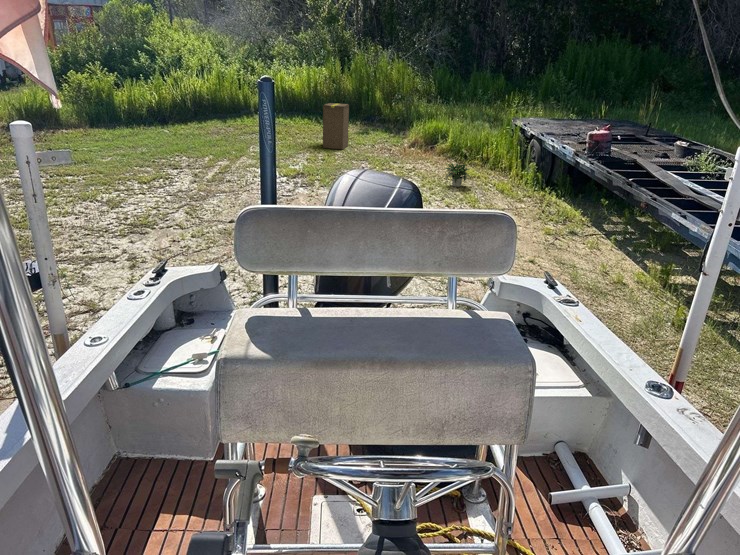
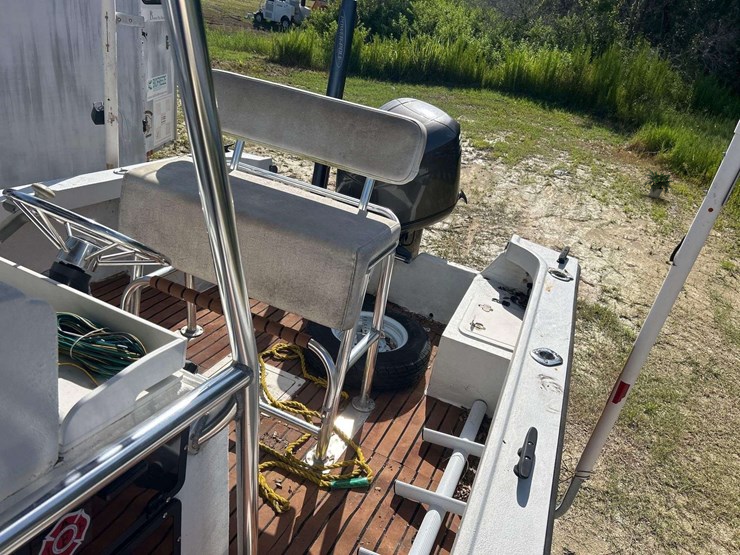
cardboard box: present [323,103,349,149] -> none [531,86,572,136]

